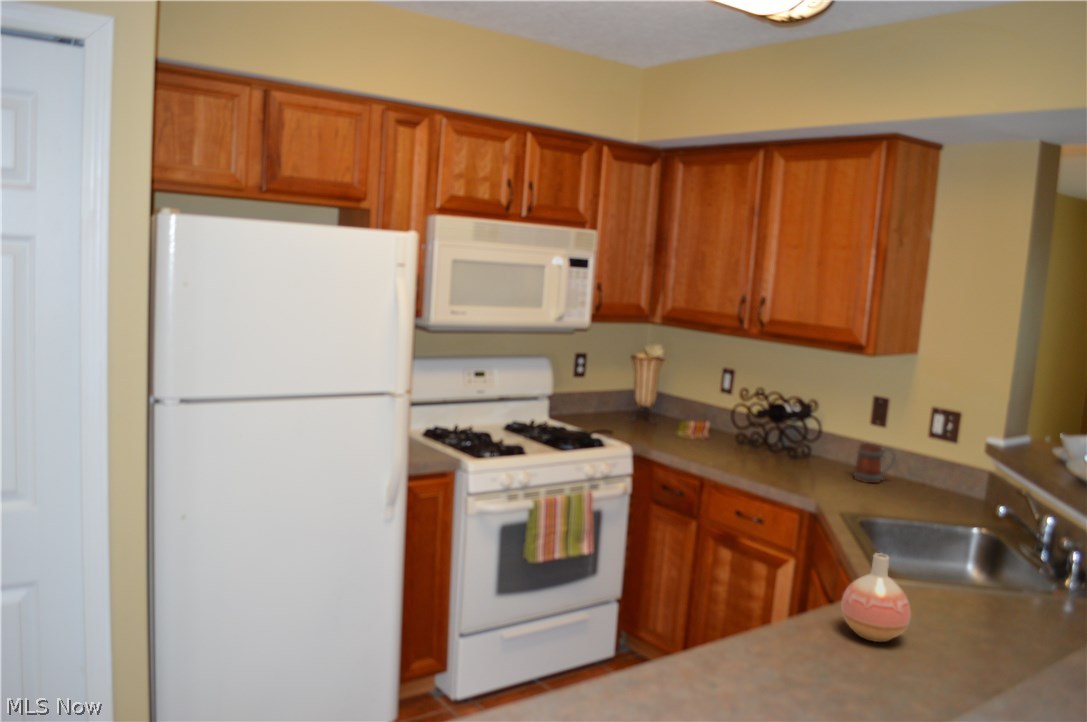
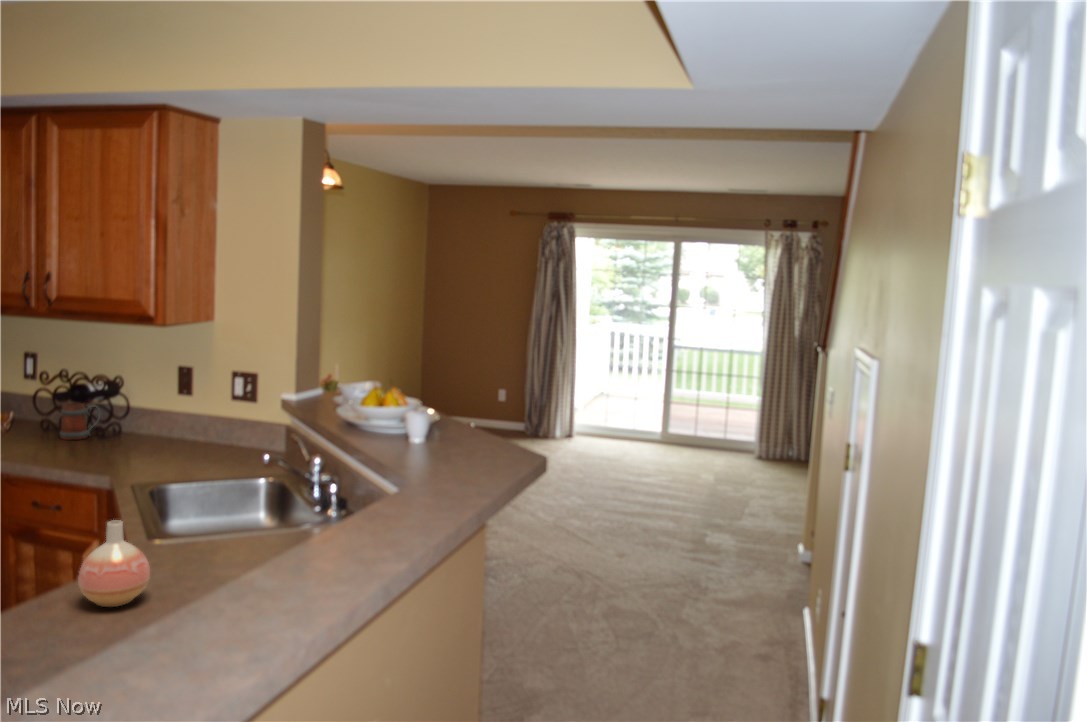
mug: present [854,443,895,483] -> present [60,403,99,440]

